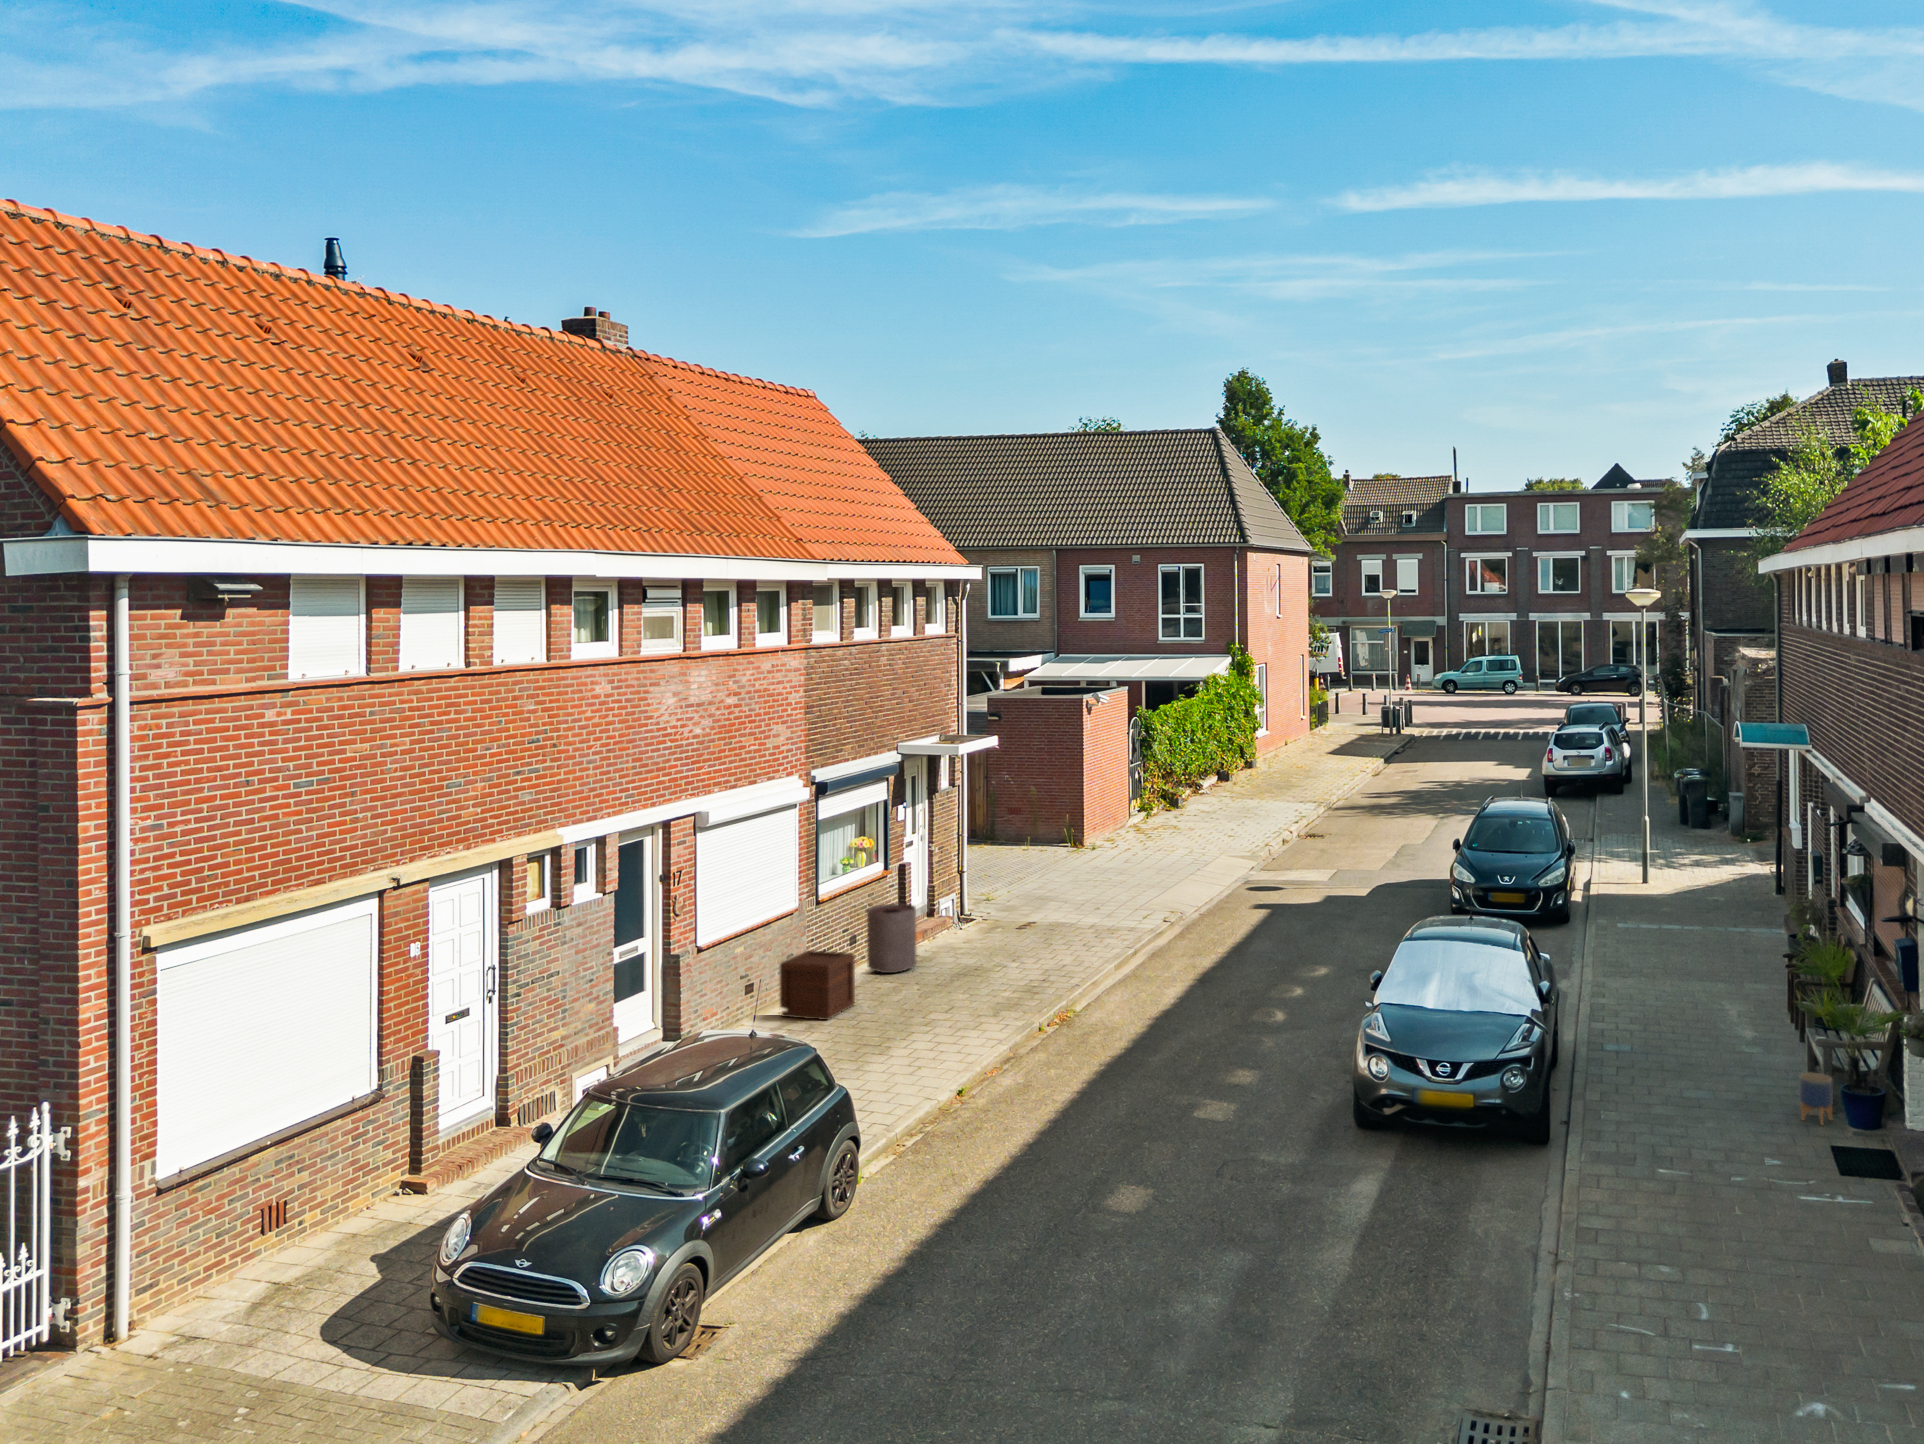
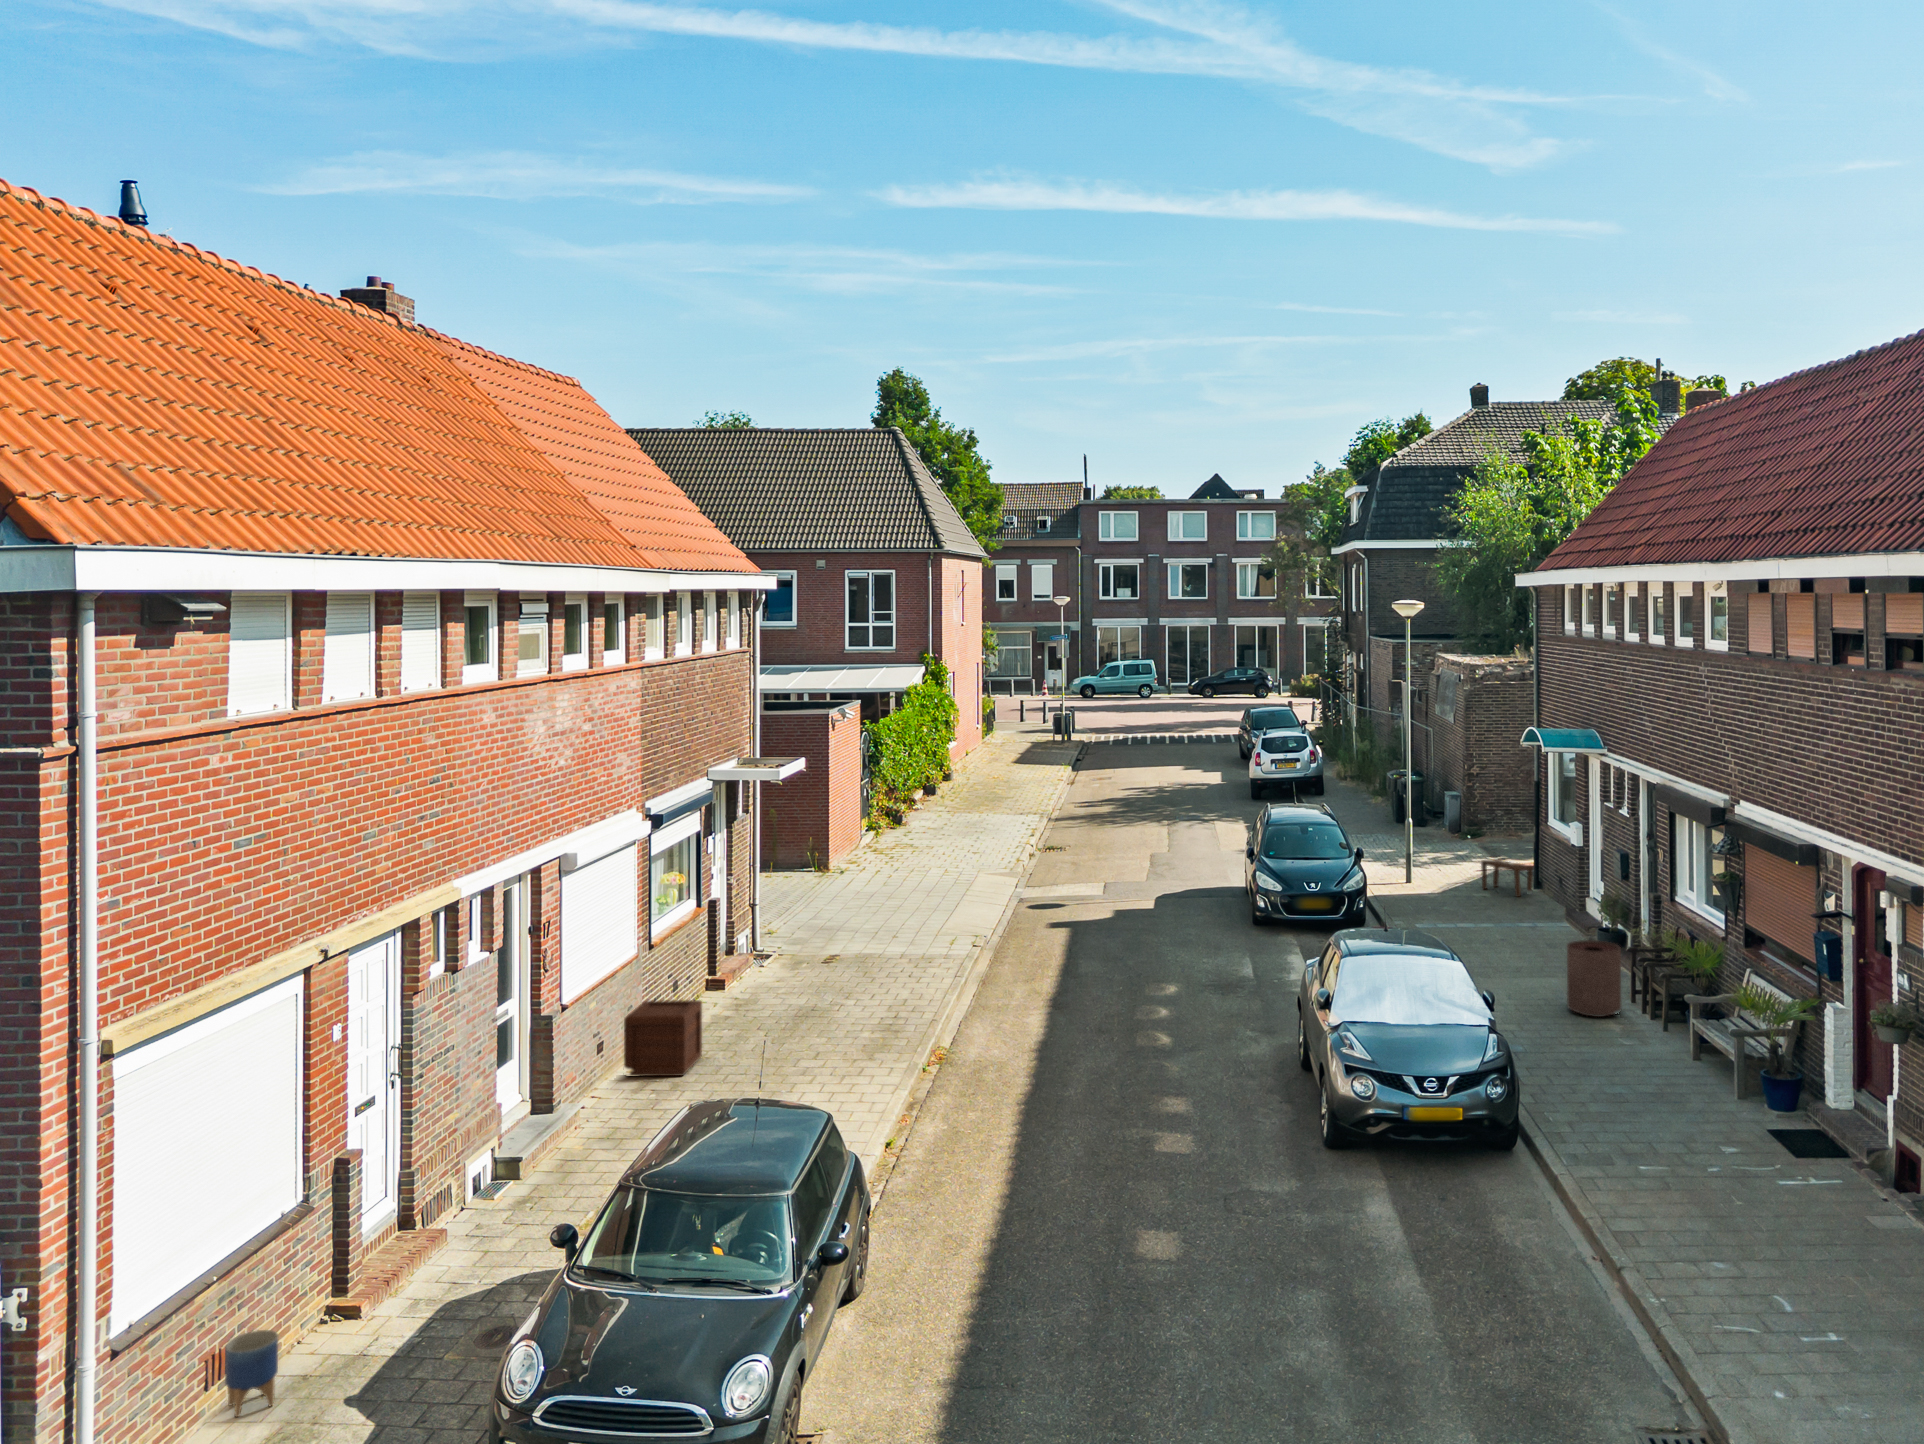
bench: none [1724,862,1781,903] -> present [1481,859,1533,897]
trash can: present [867,904,916,973] -> present [1567,940,1621,1017]
planter: present [1799,1073,1833,1124] -> present [225,1330,278,1417]

